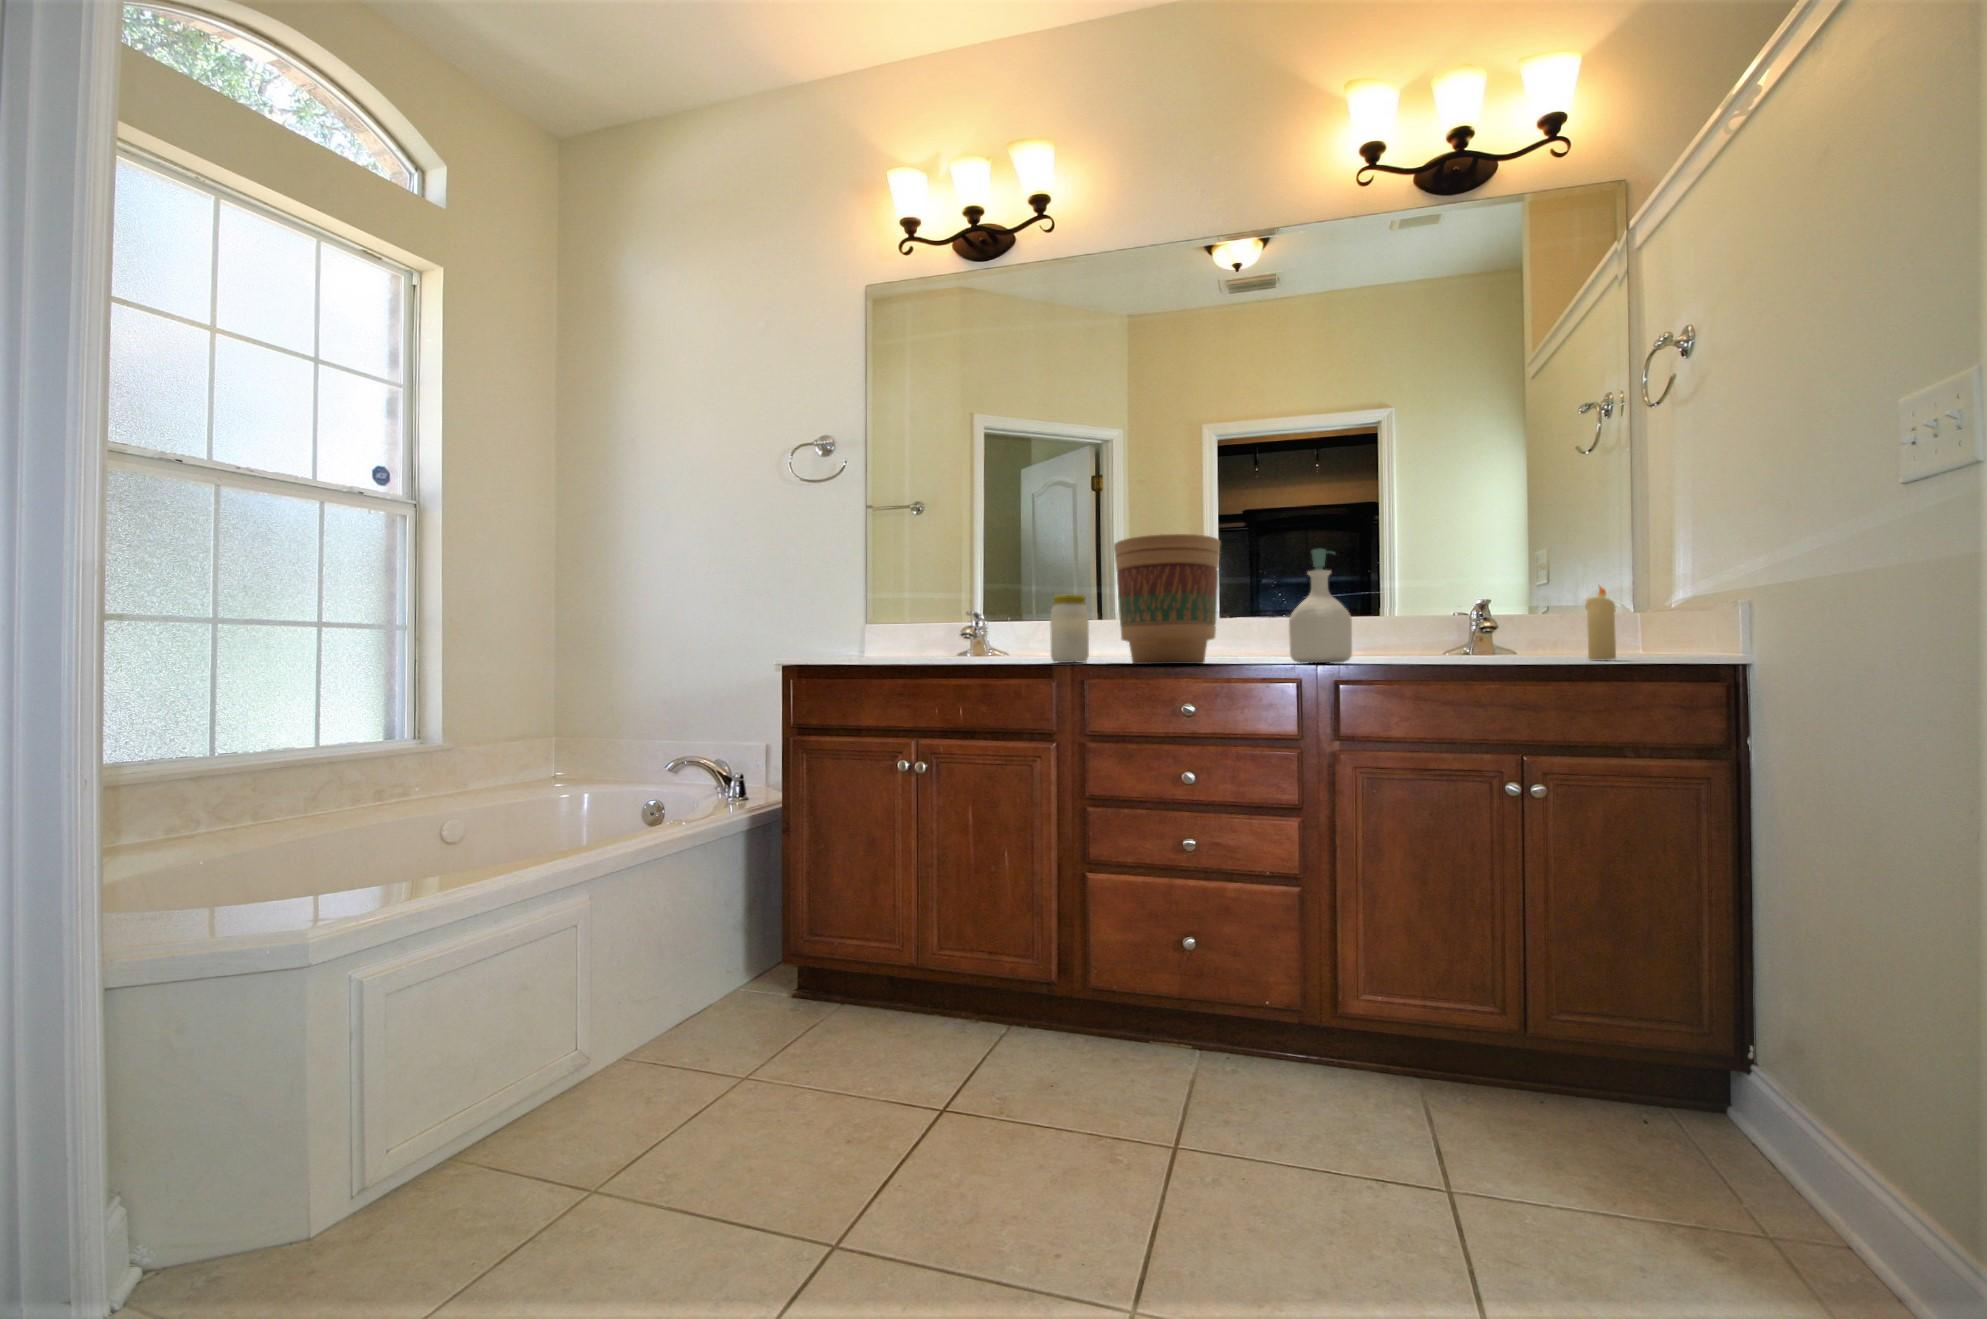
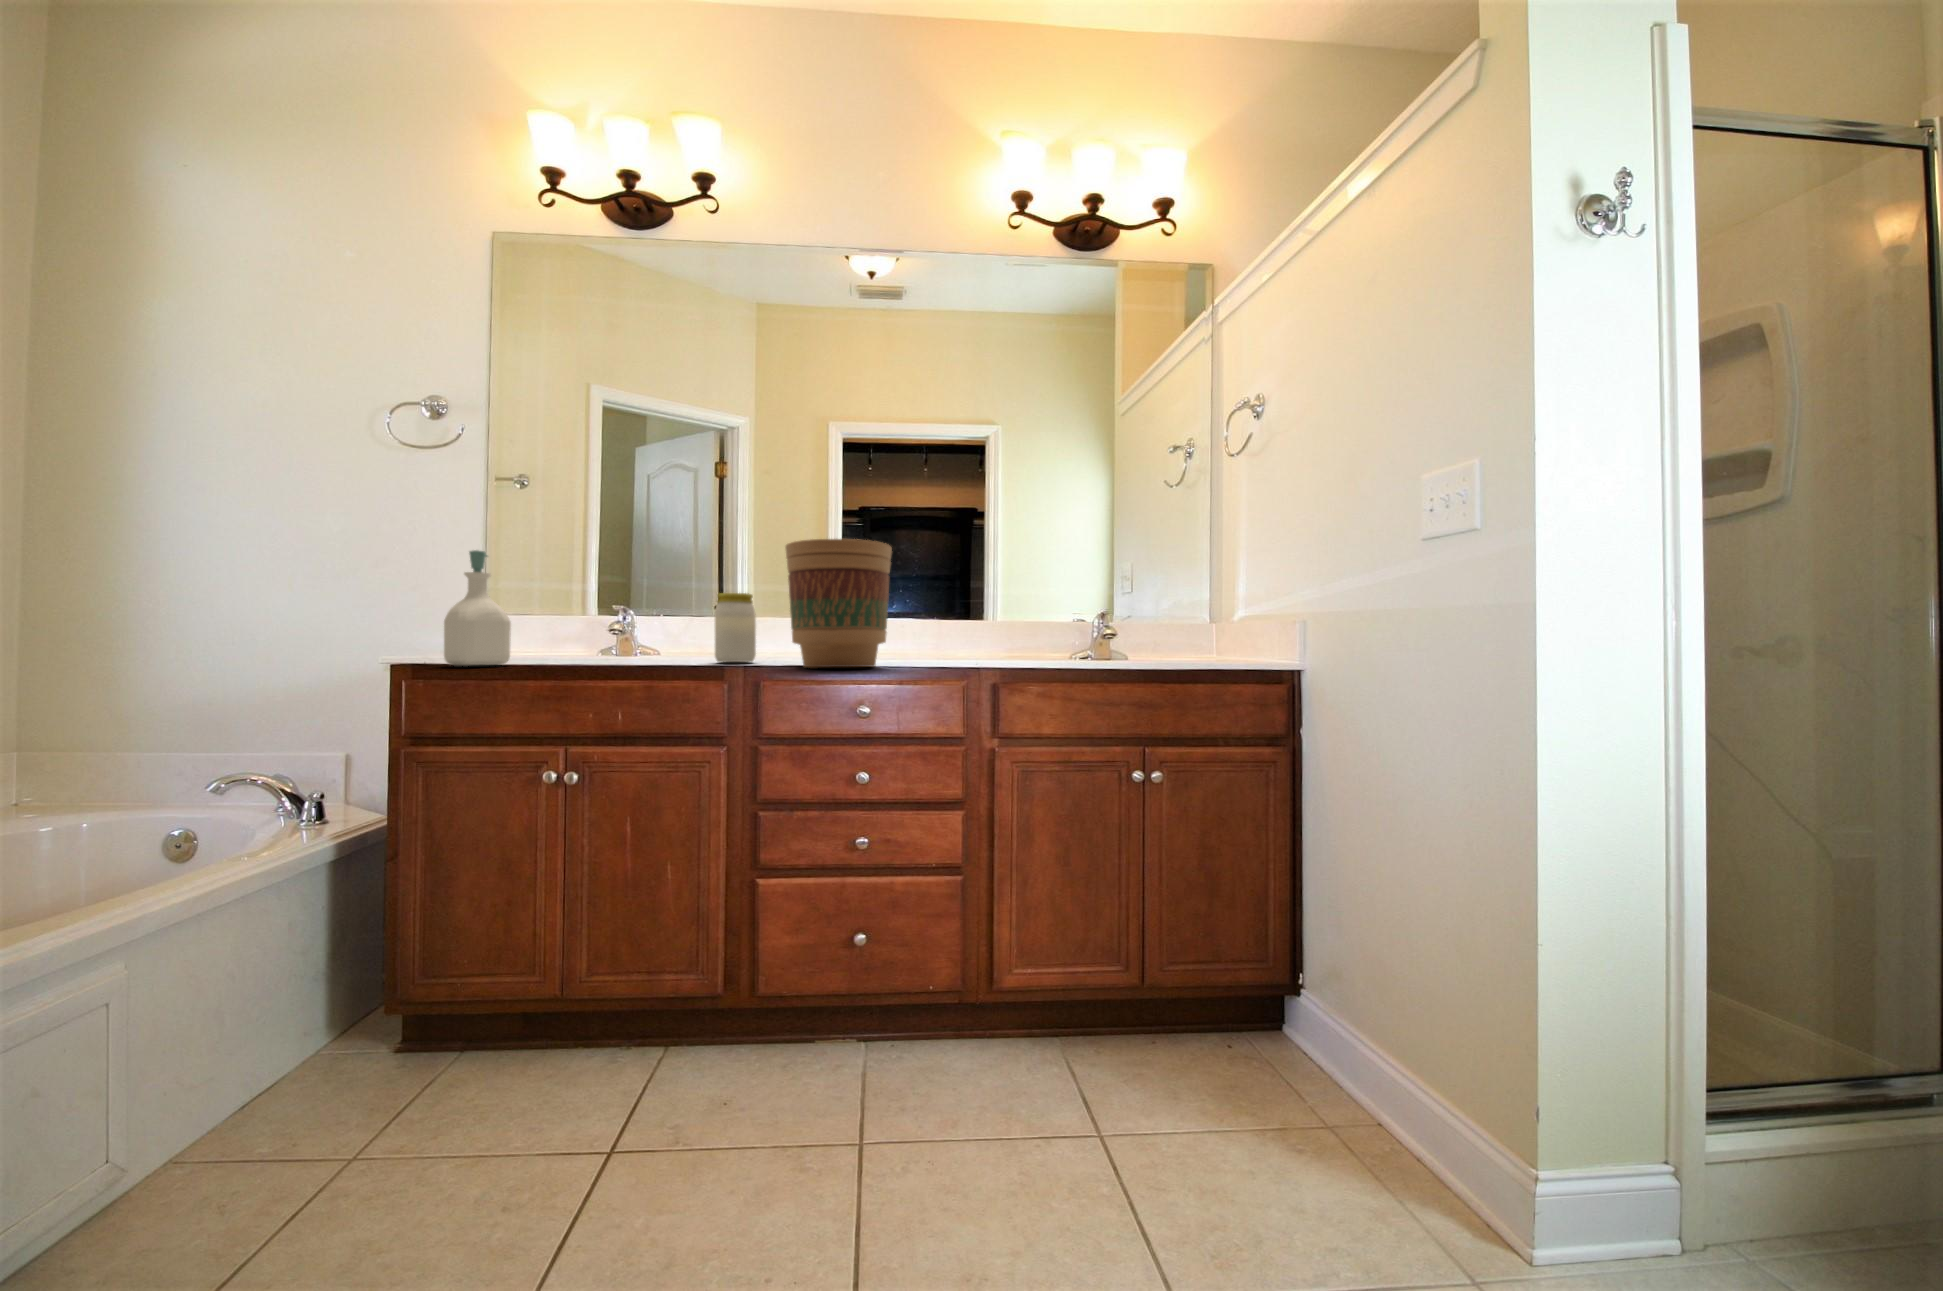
soap bottle: present [1289,549,1352,663] -> present [444,550,511,666]
candle: present [1585,586,1616,660] -> none [1185,600,1207,663]

